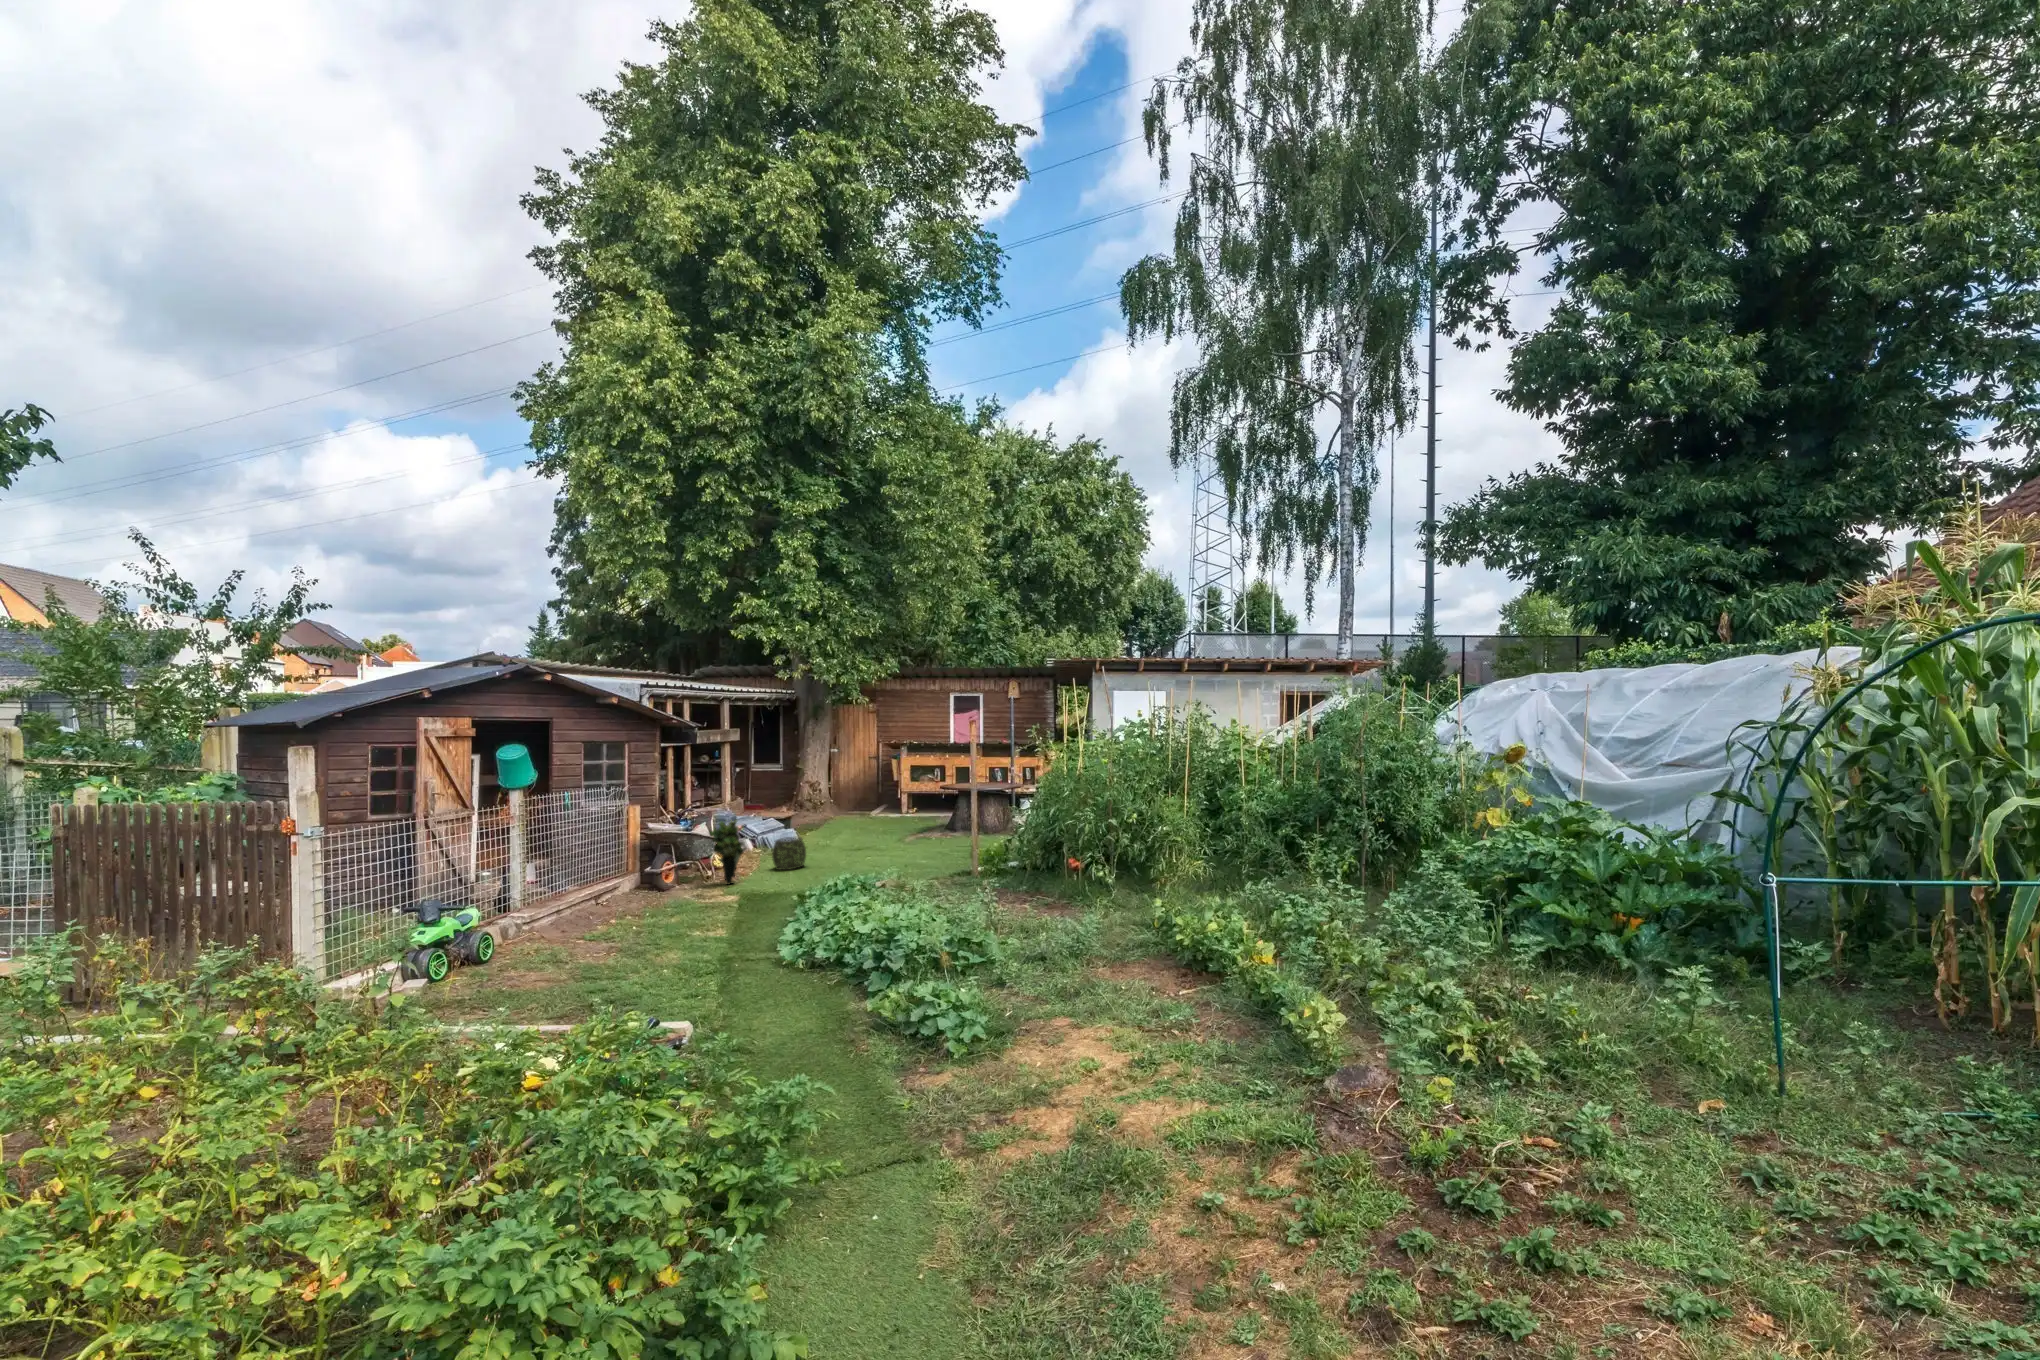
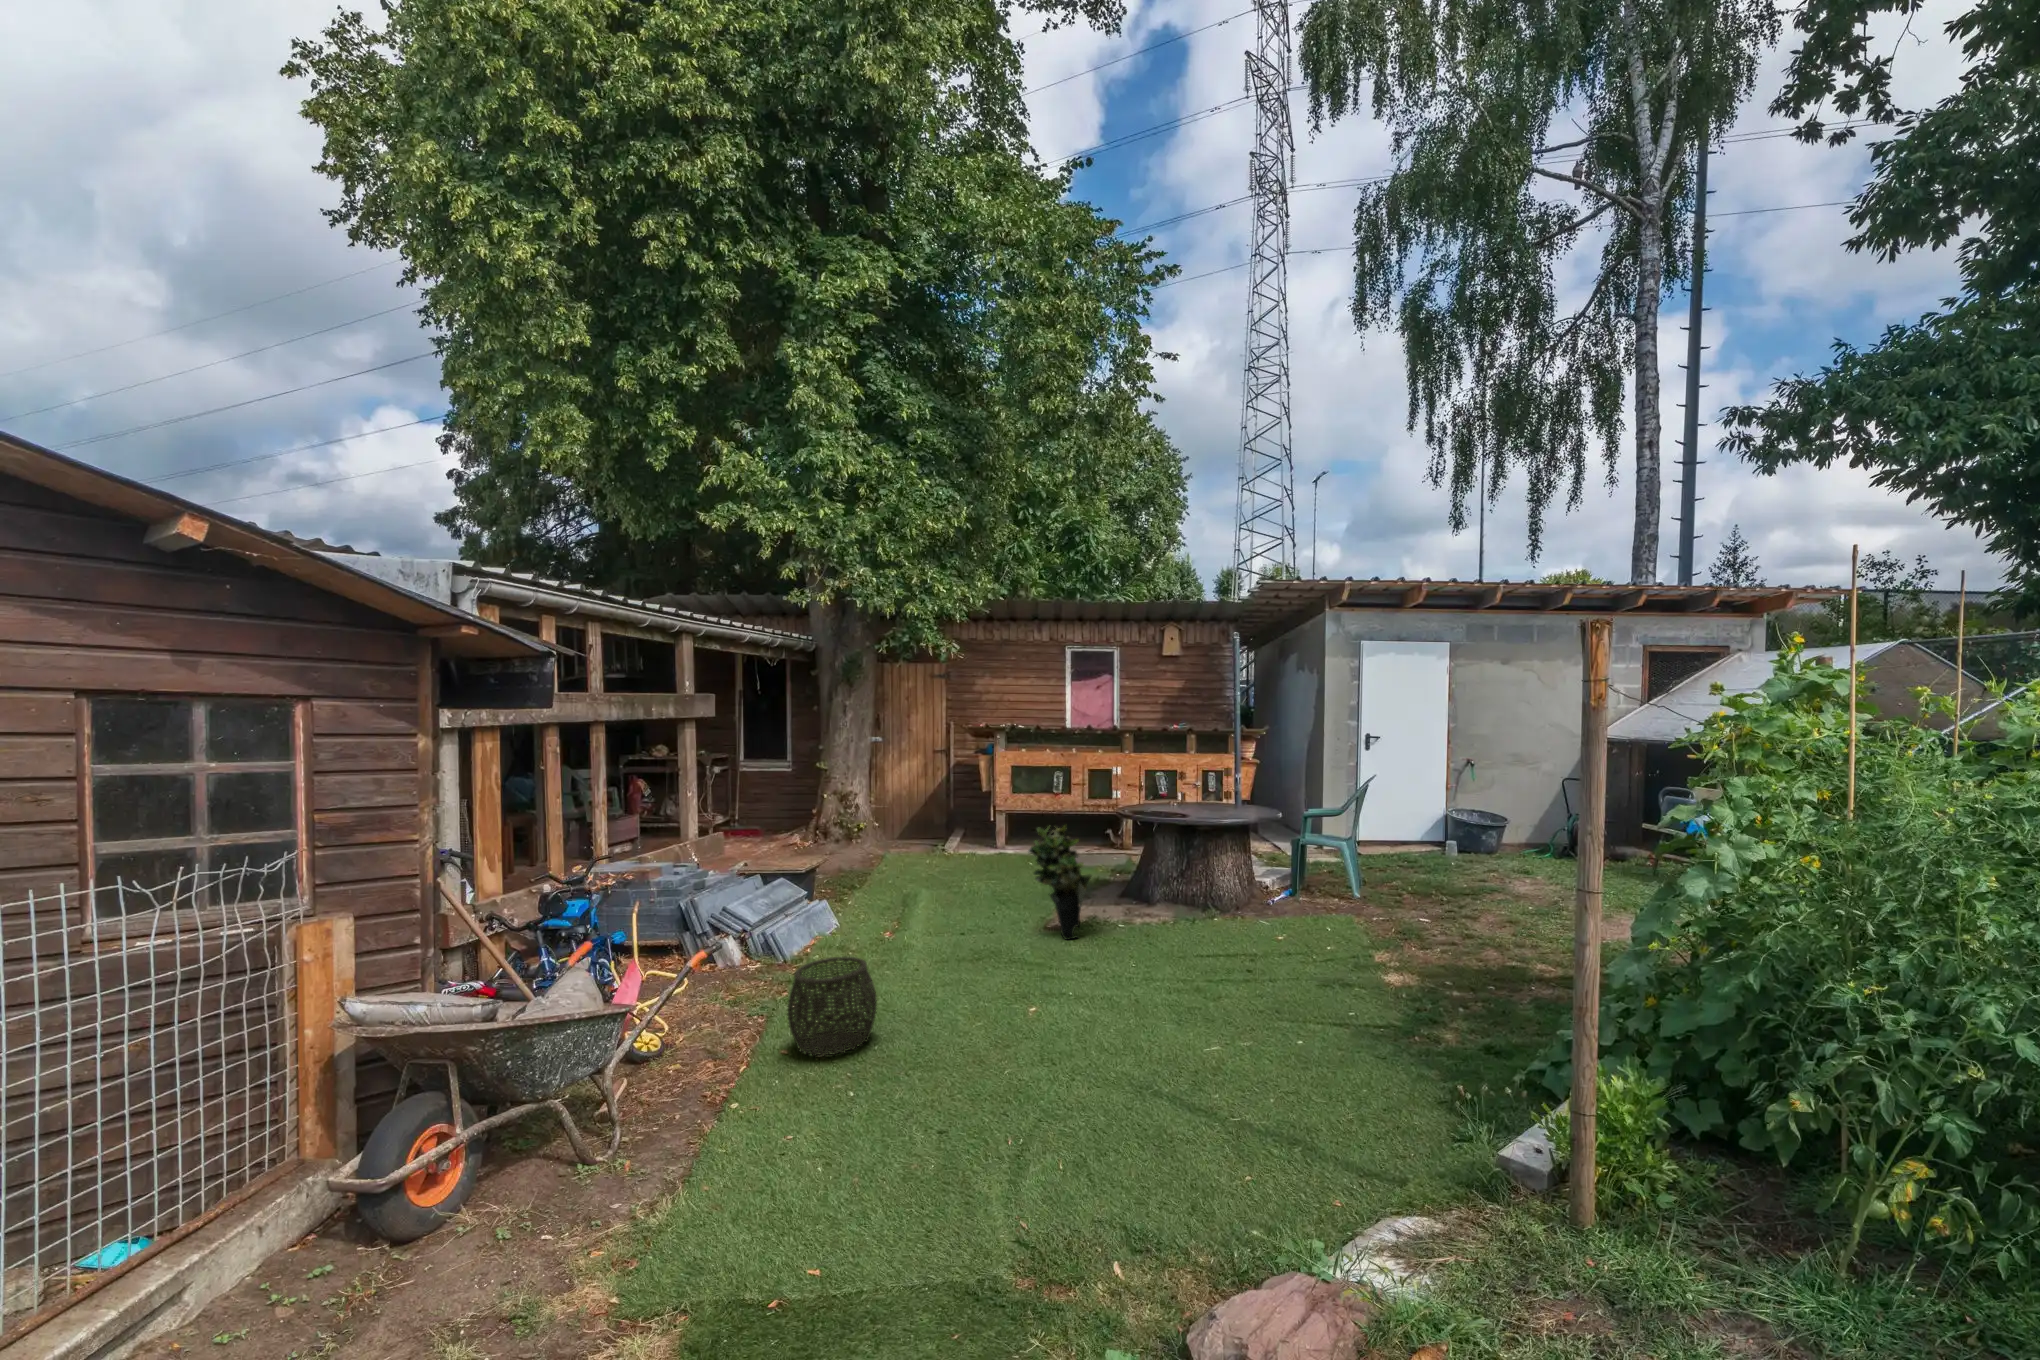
potted plant: present [710,820,746,885] -> present [1029,826,1091,940]

